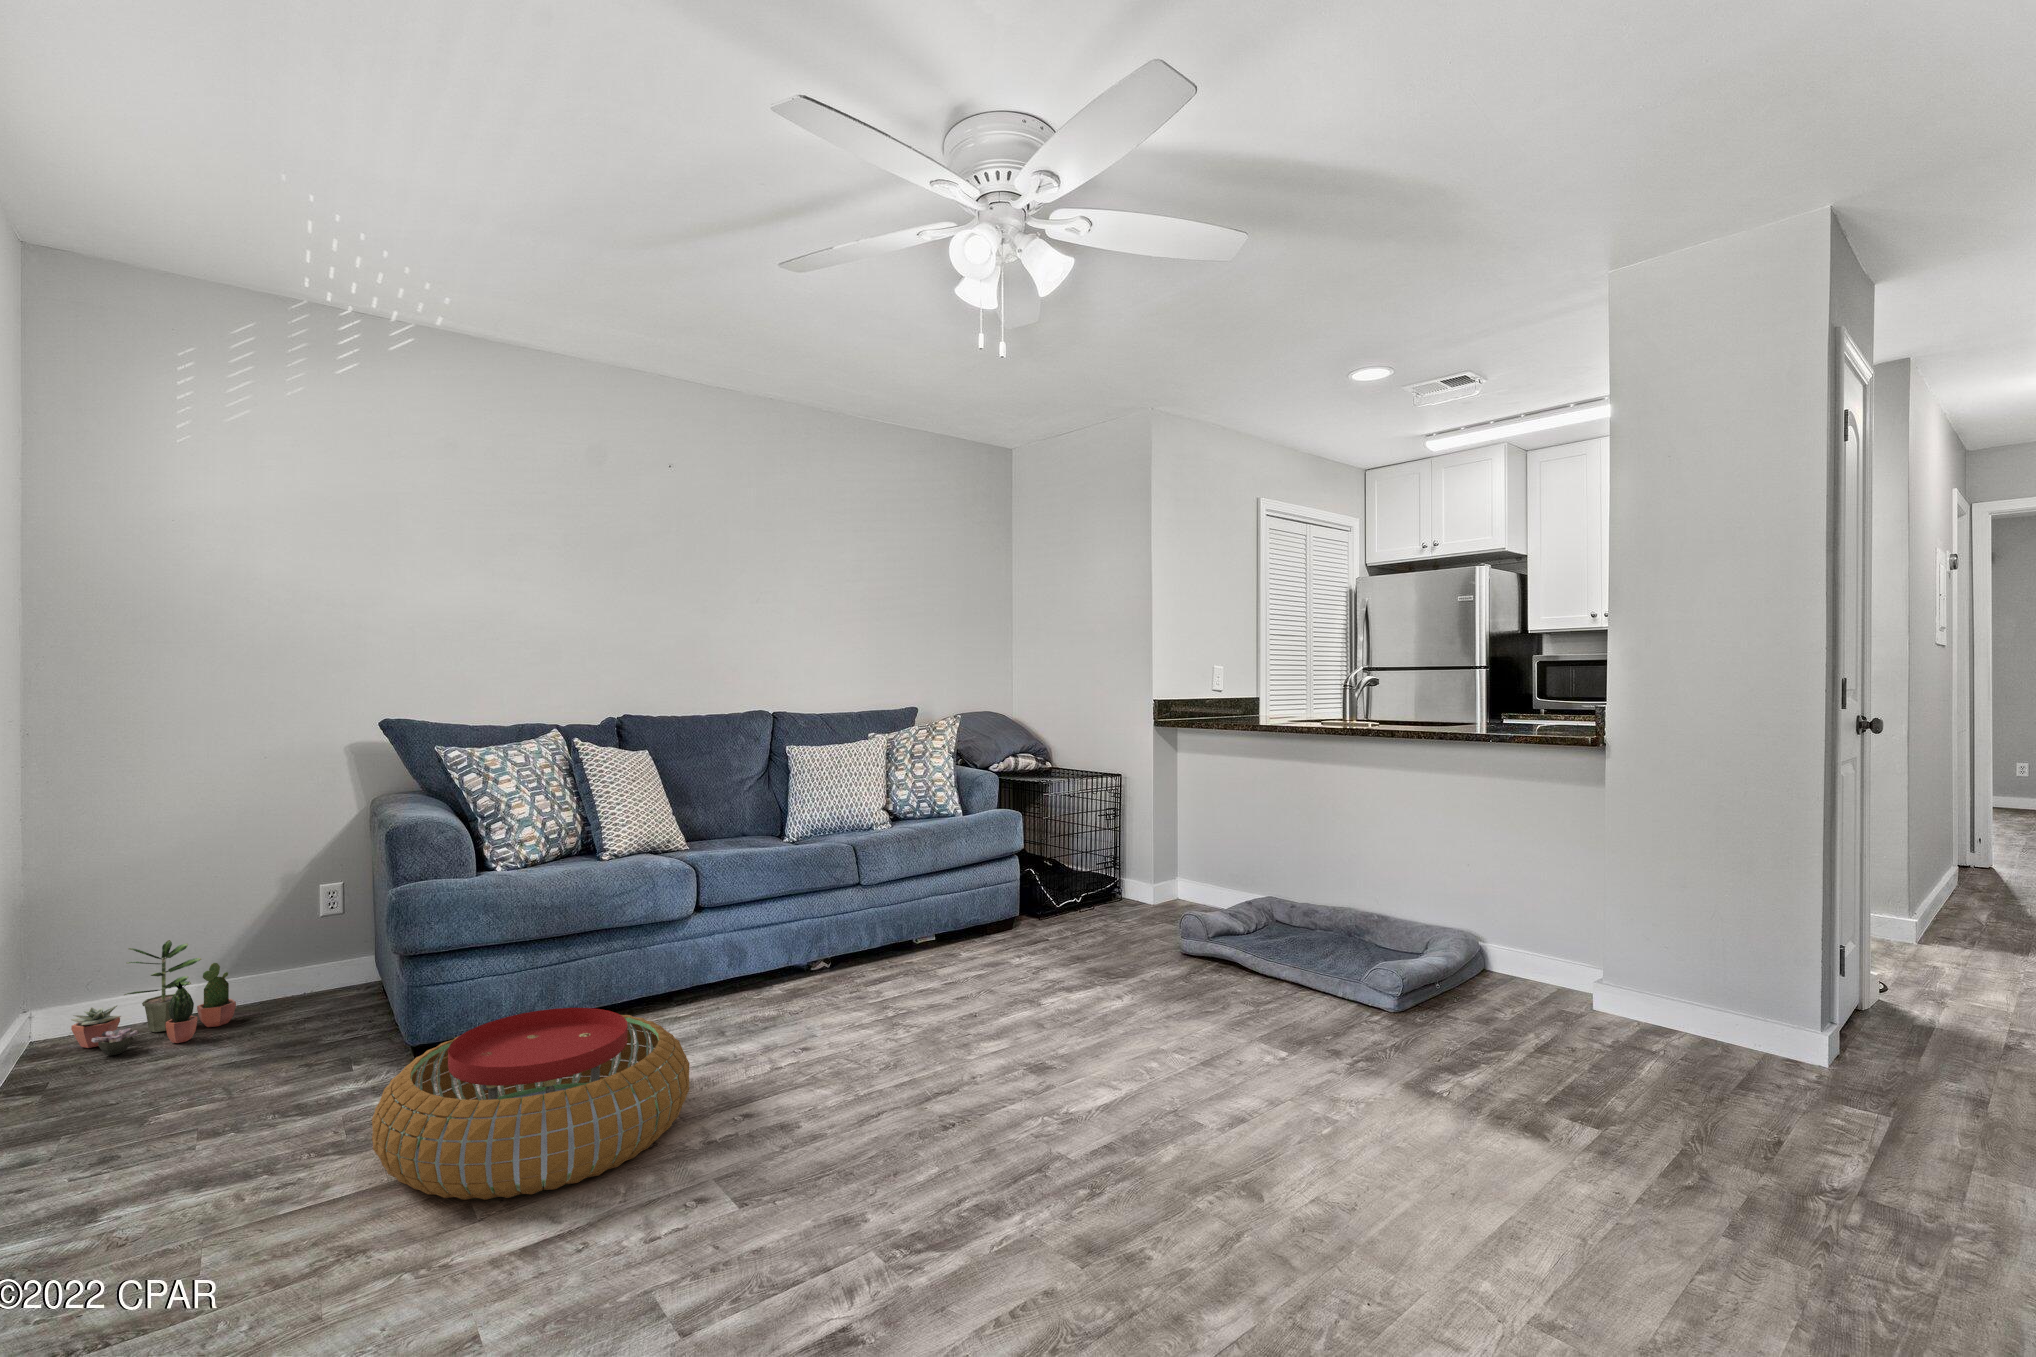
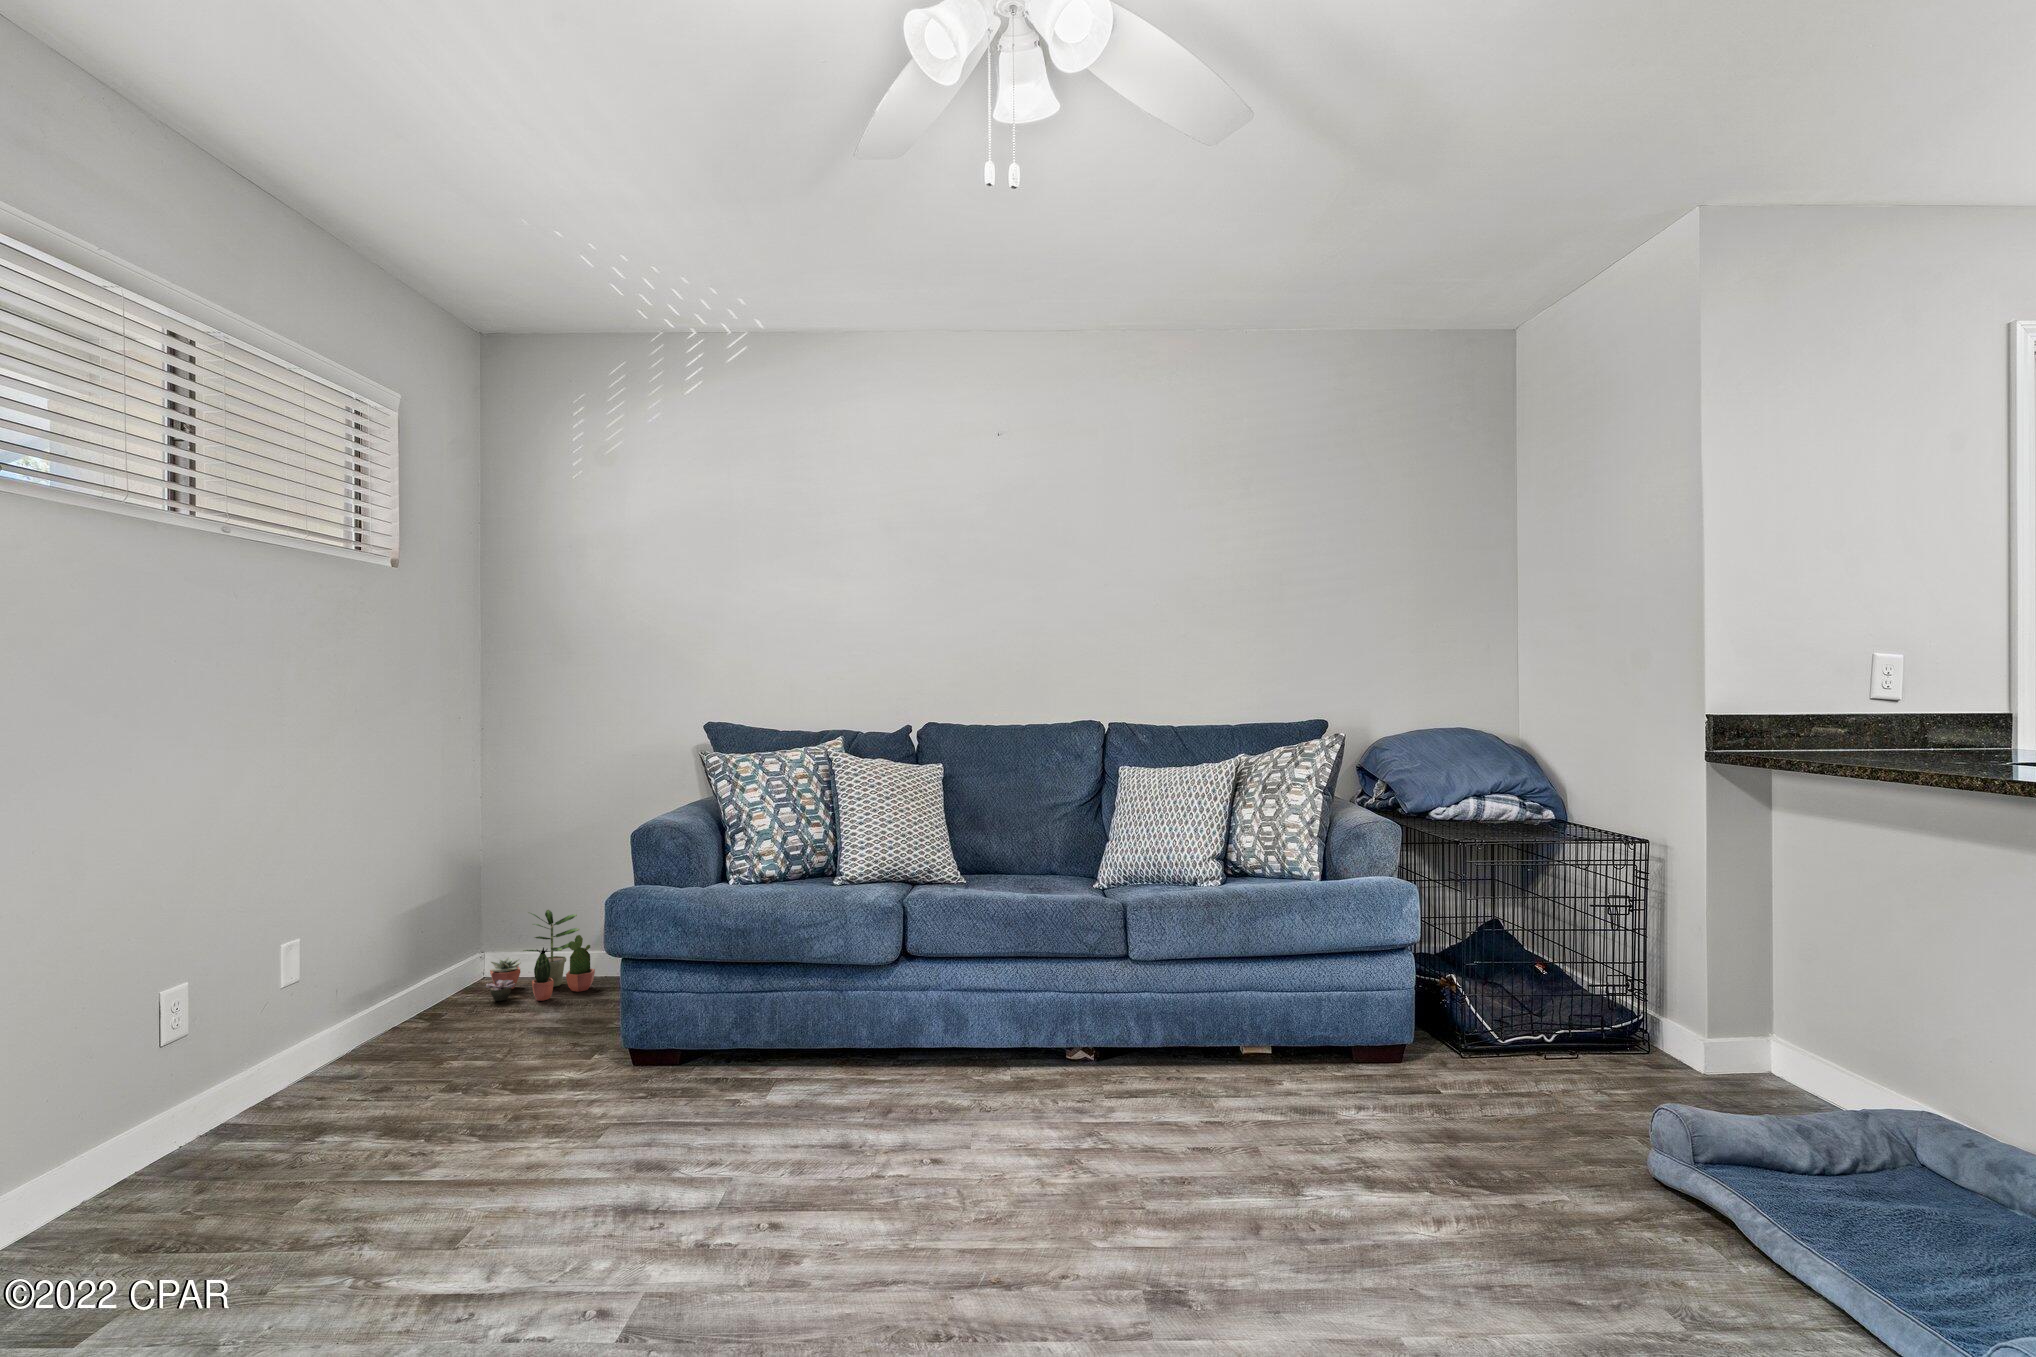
pouf: present [372,1008,690,1200] -> none [380,1045,723,1257]

